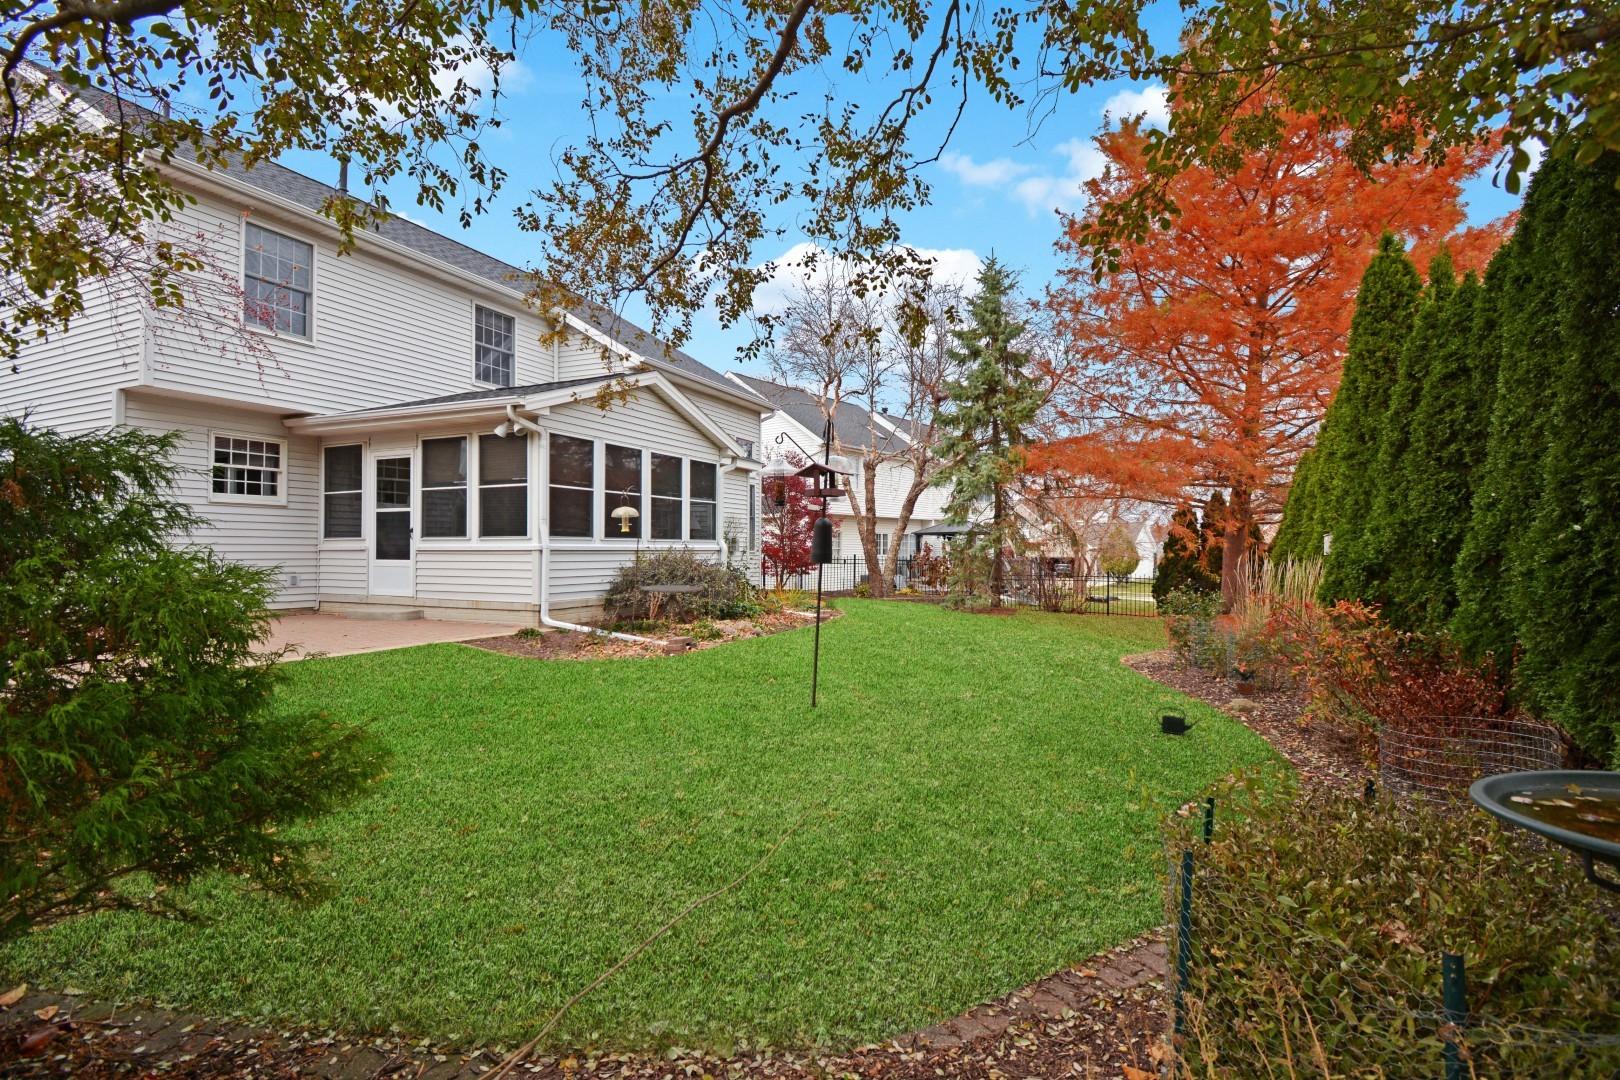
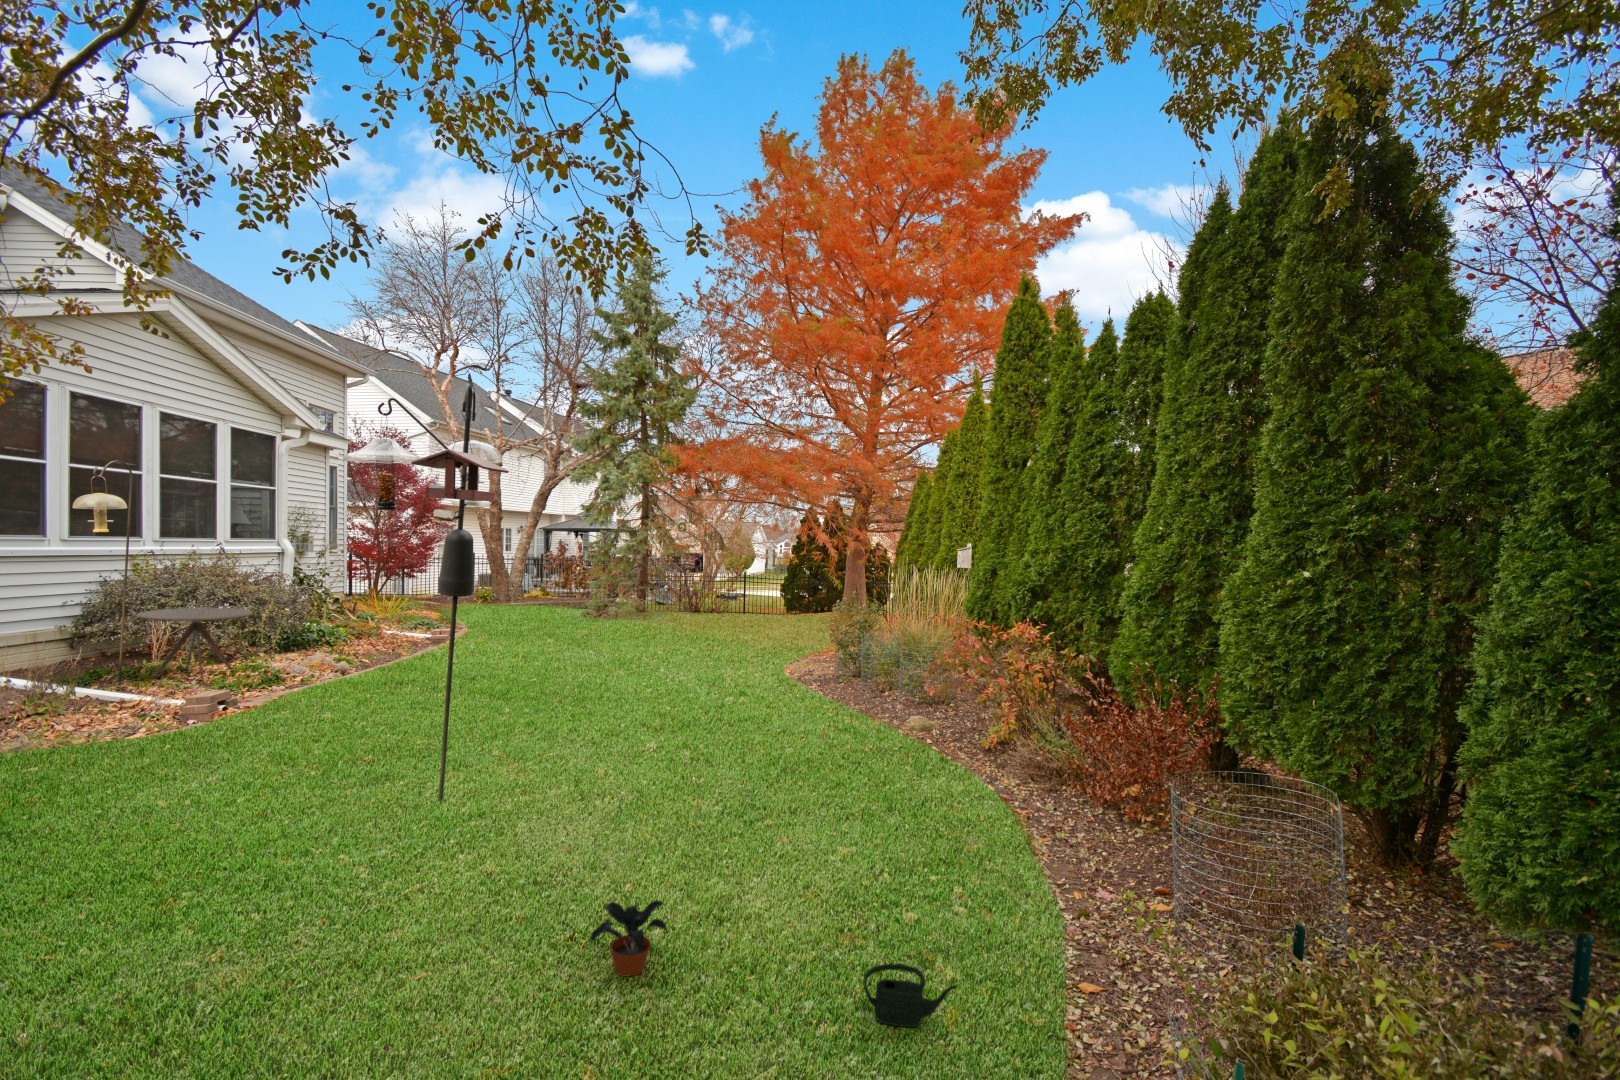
potted plant: present [1230,669,1260,695] -> present [589,901,668,976]
watering can: present [1155,707,1201,735] -> present [864,964,957,1027]

